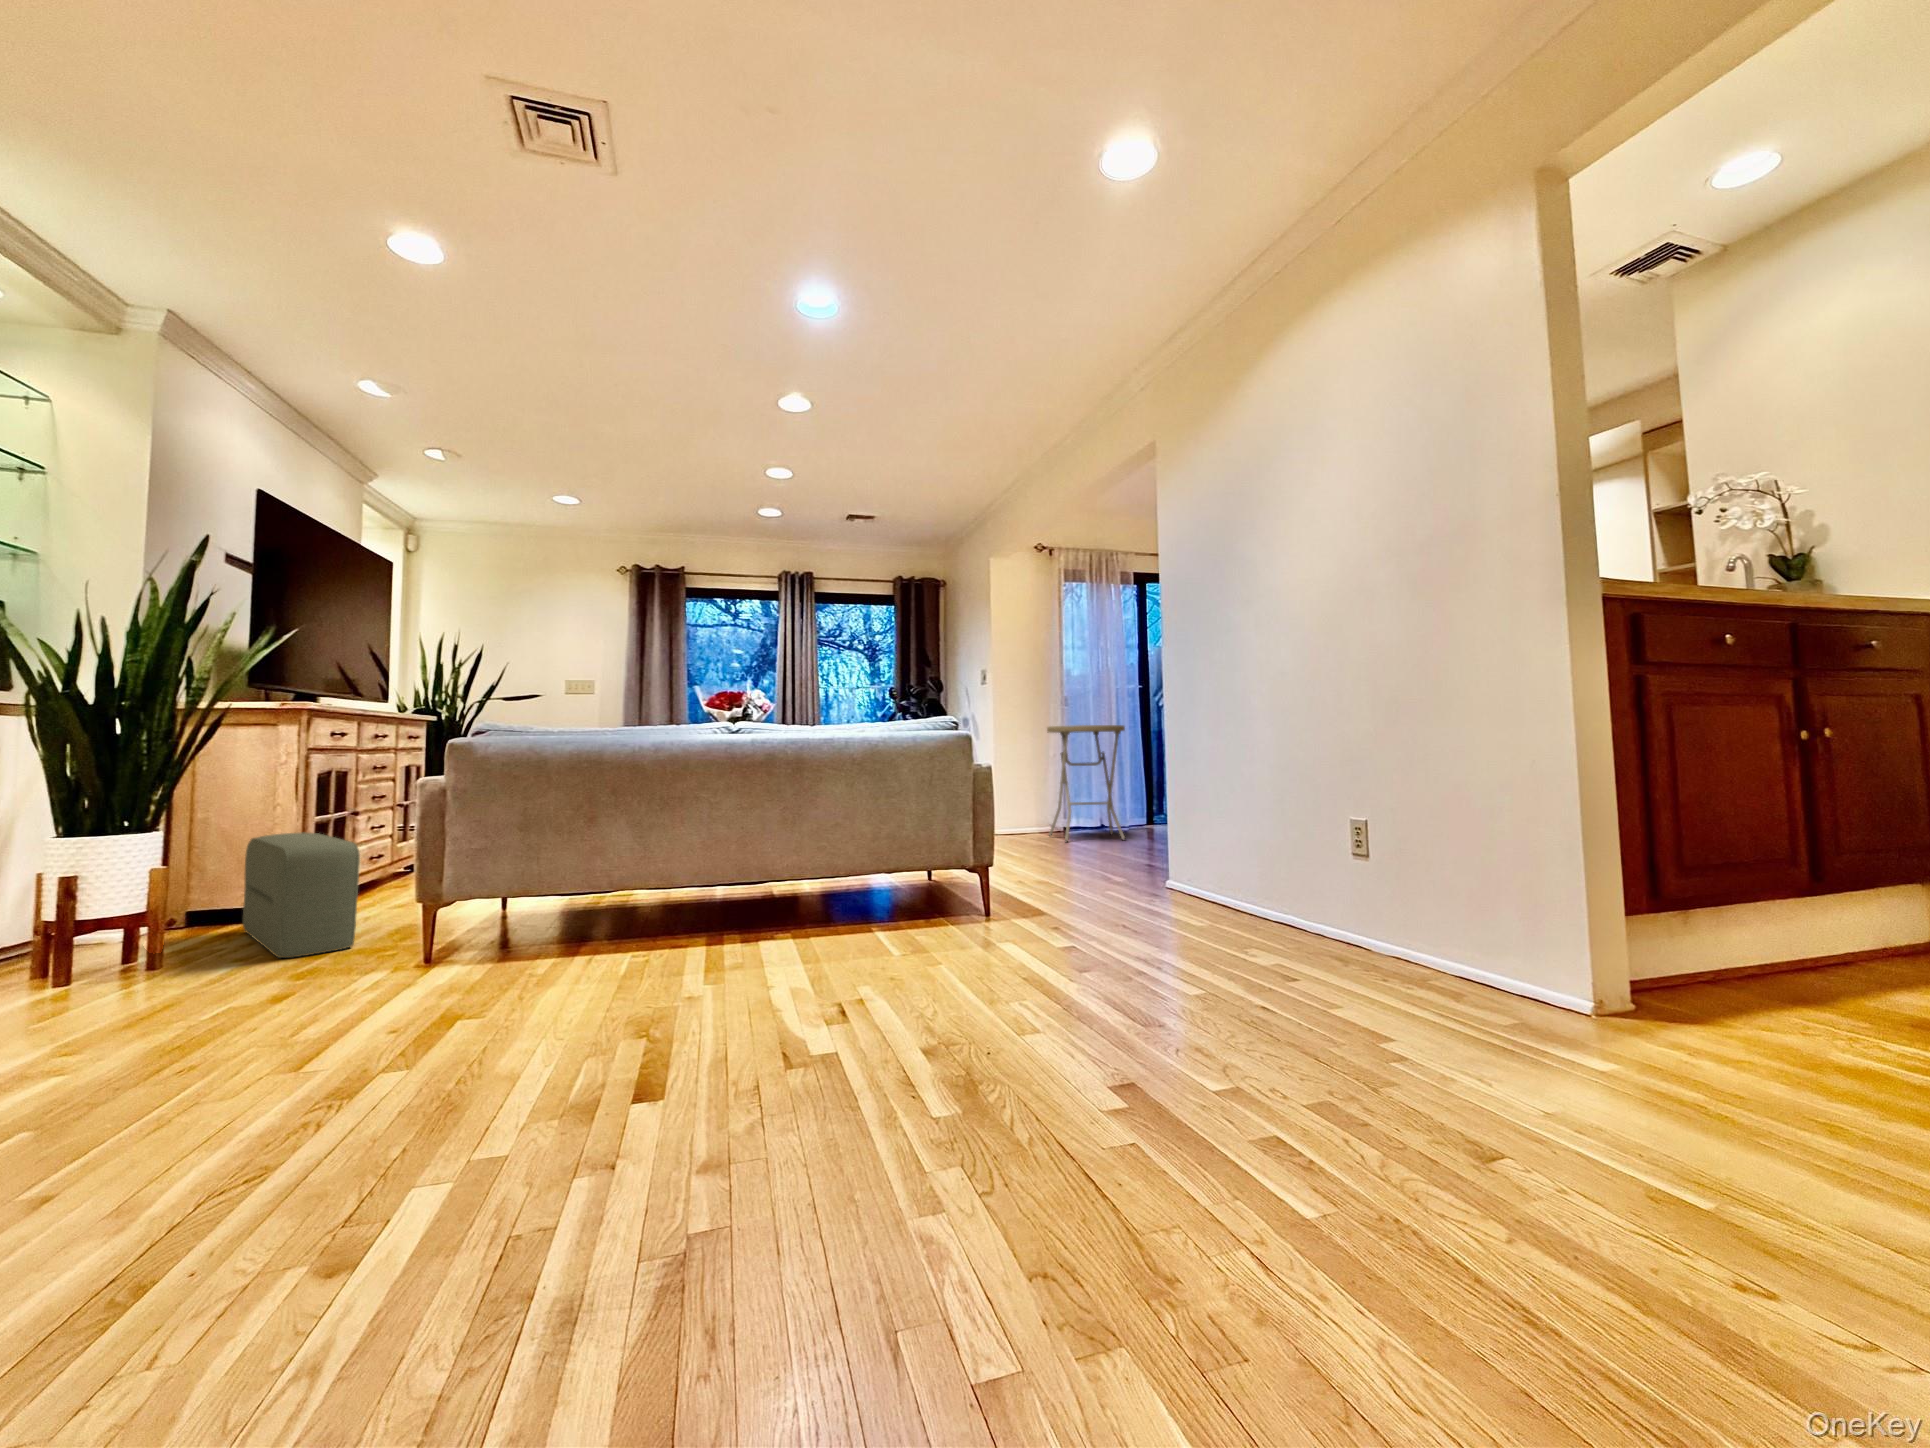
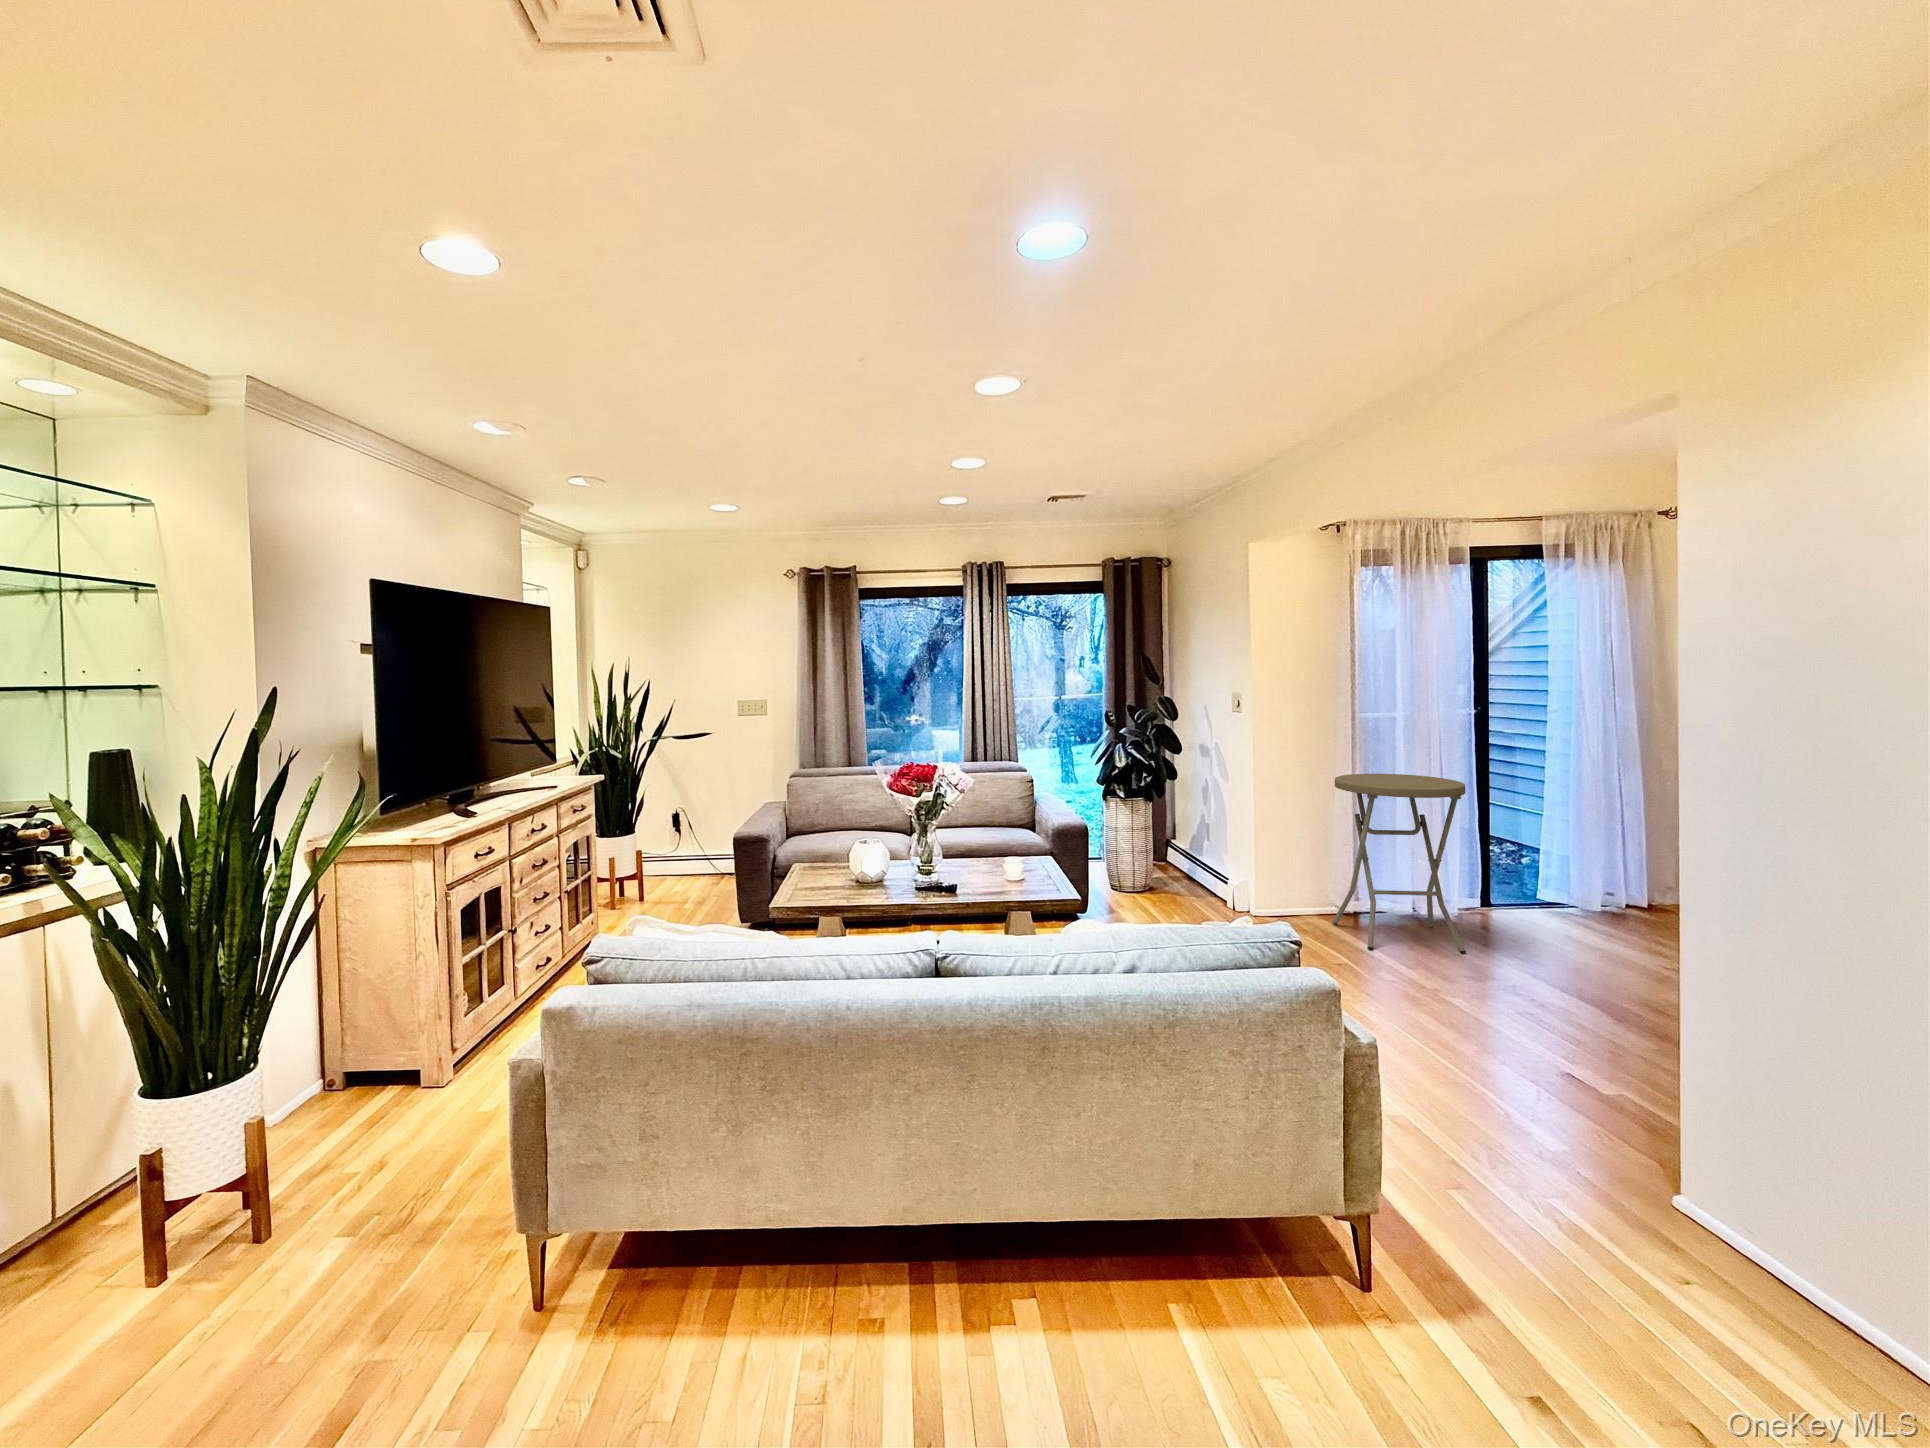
pouf: present [243,832,360,958] -> none [372,1003,470,1247]

